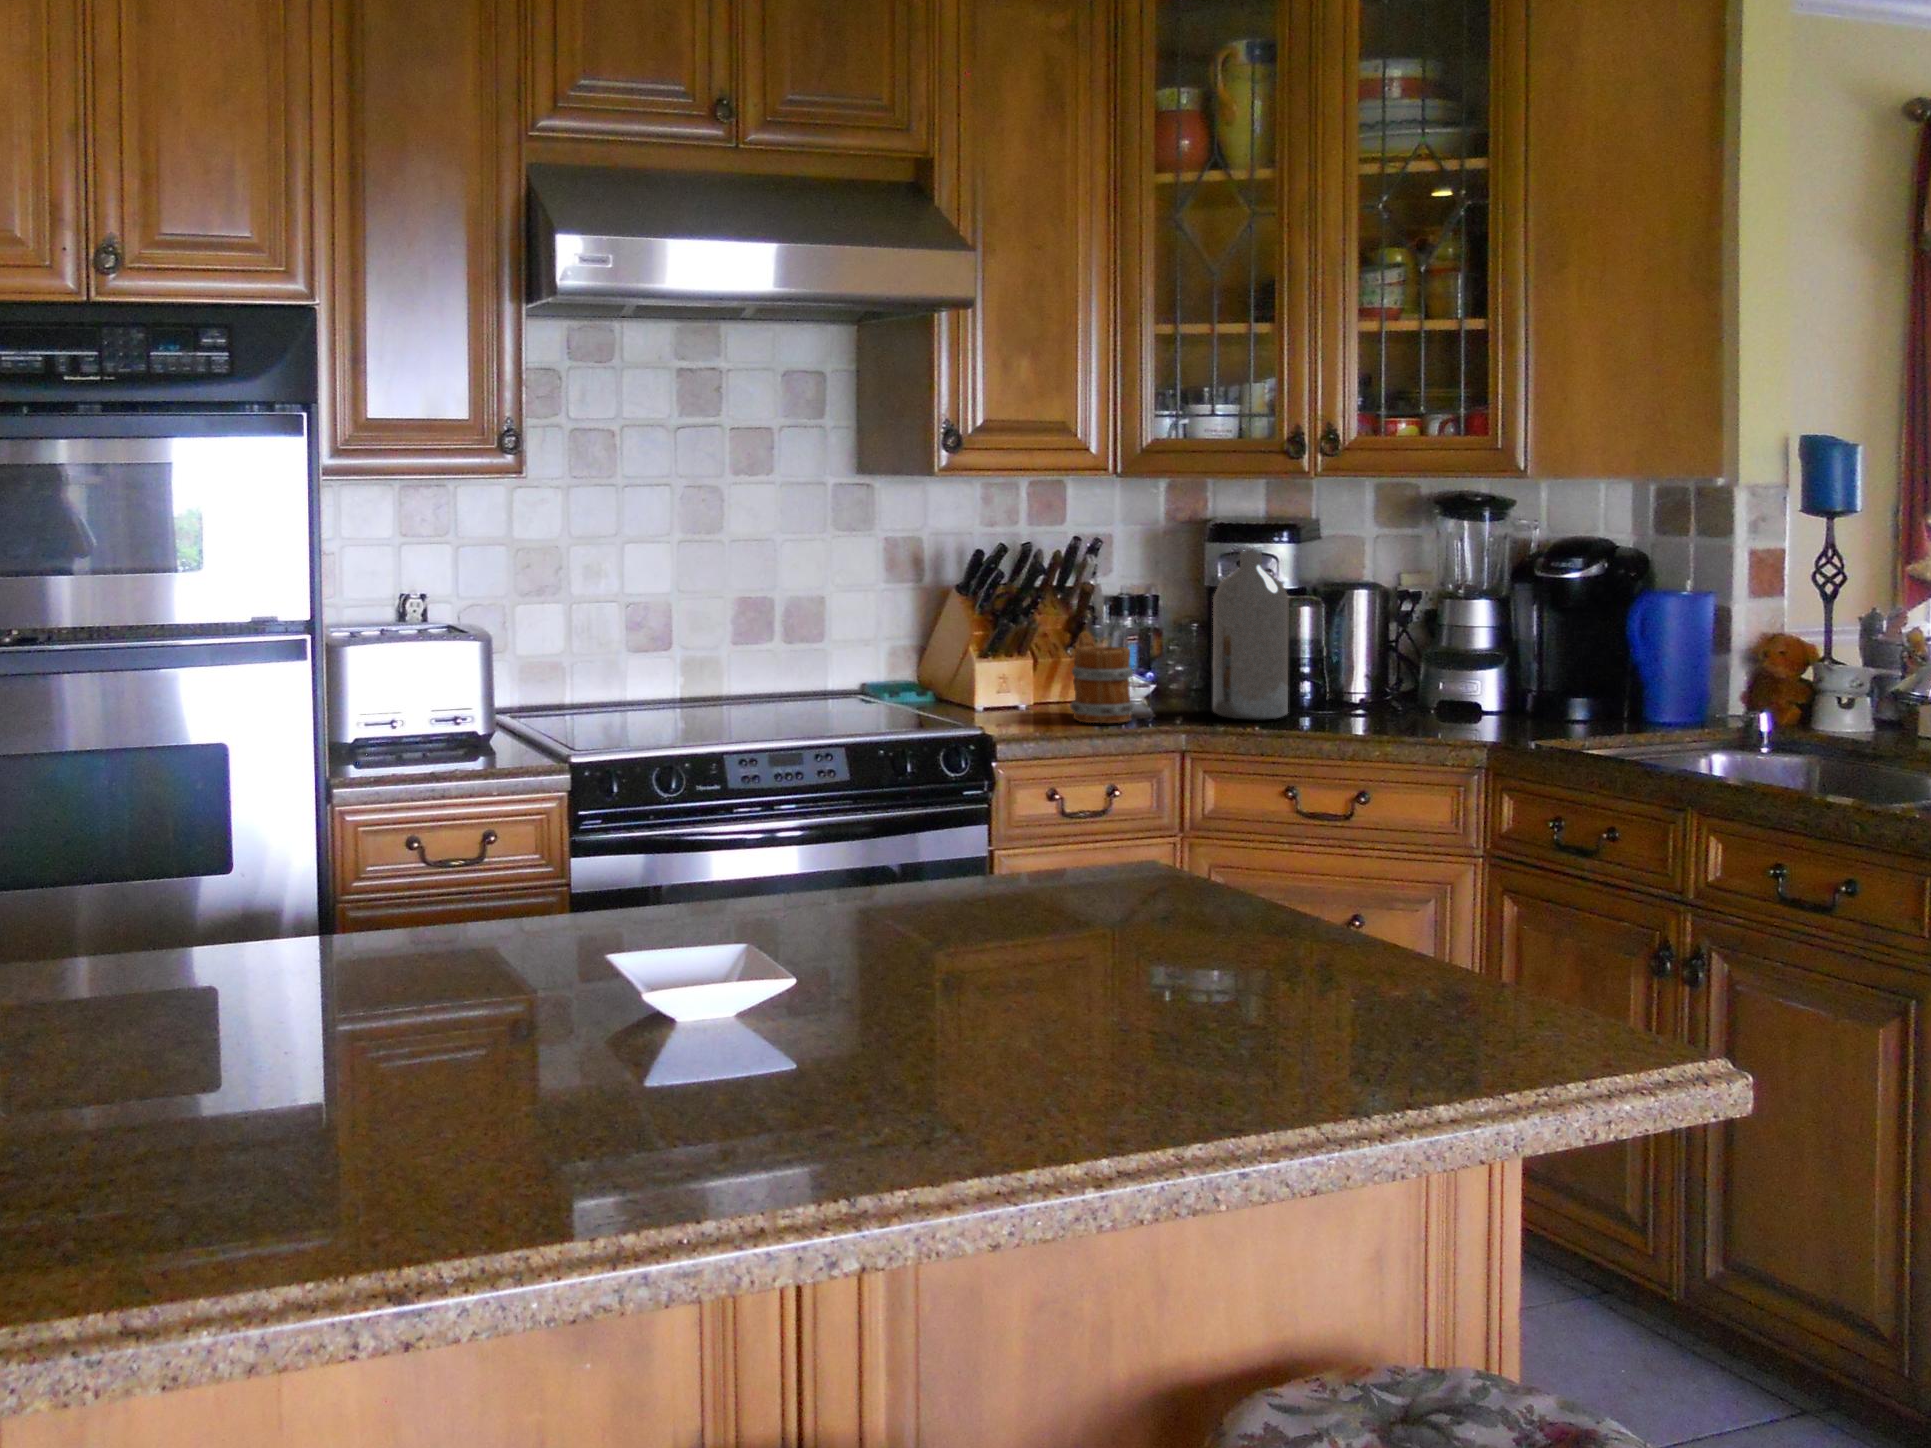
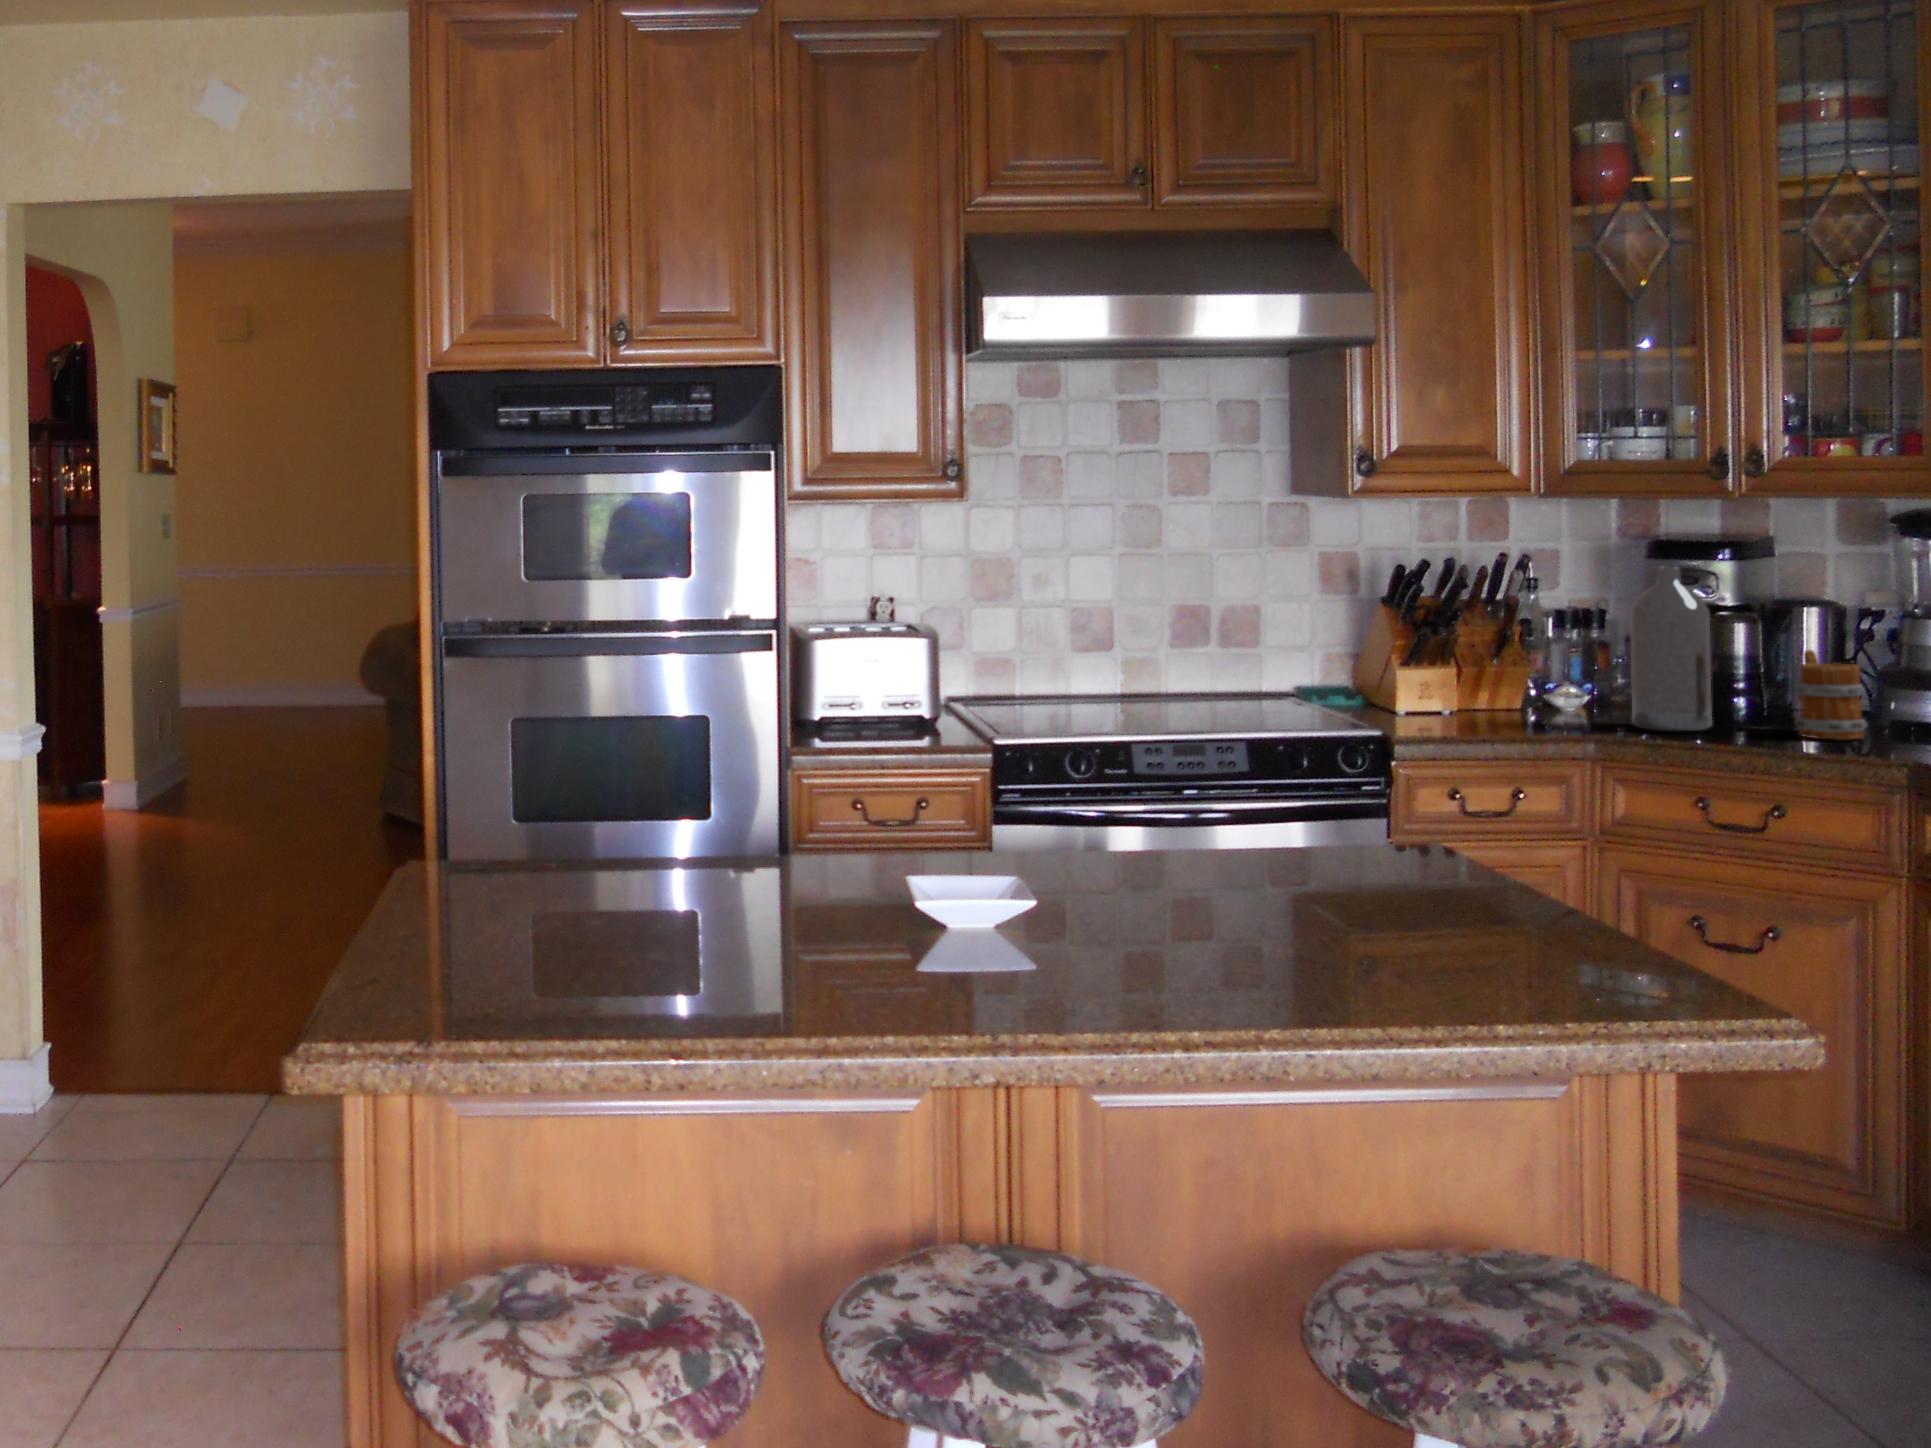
mug: present [1070,633,1135,723] -> present [1795,650,1867,739]

